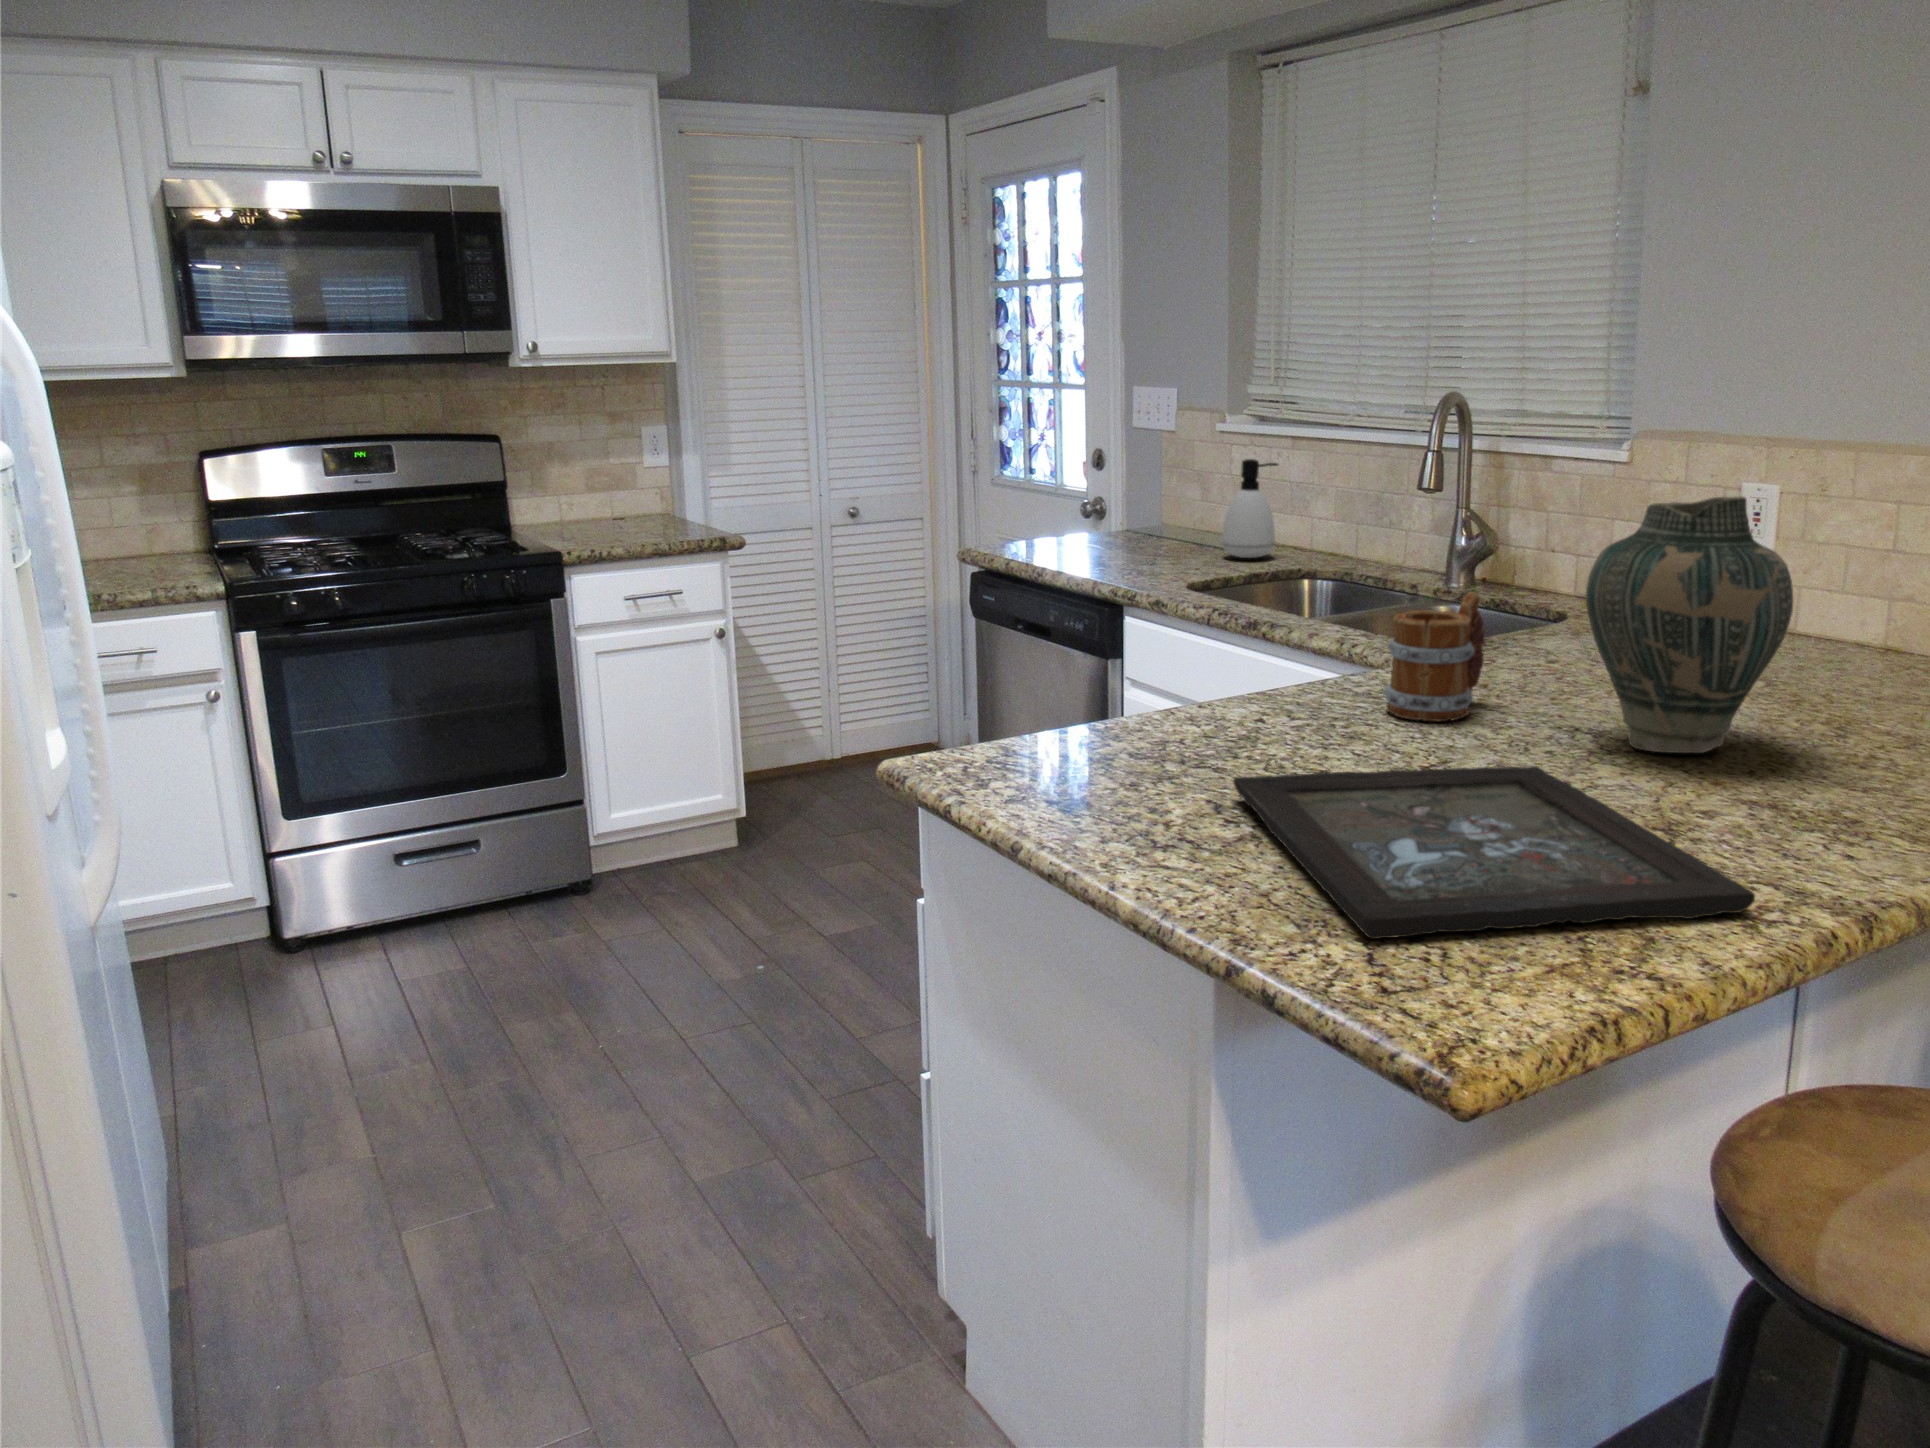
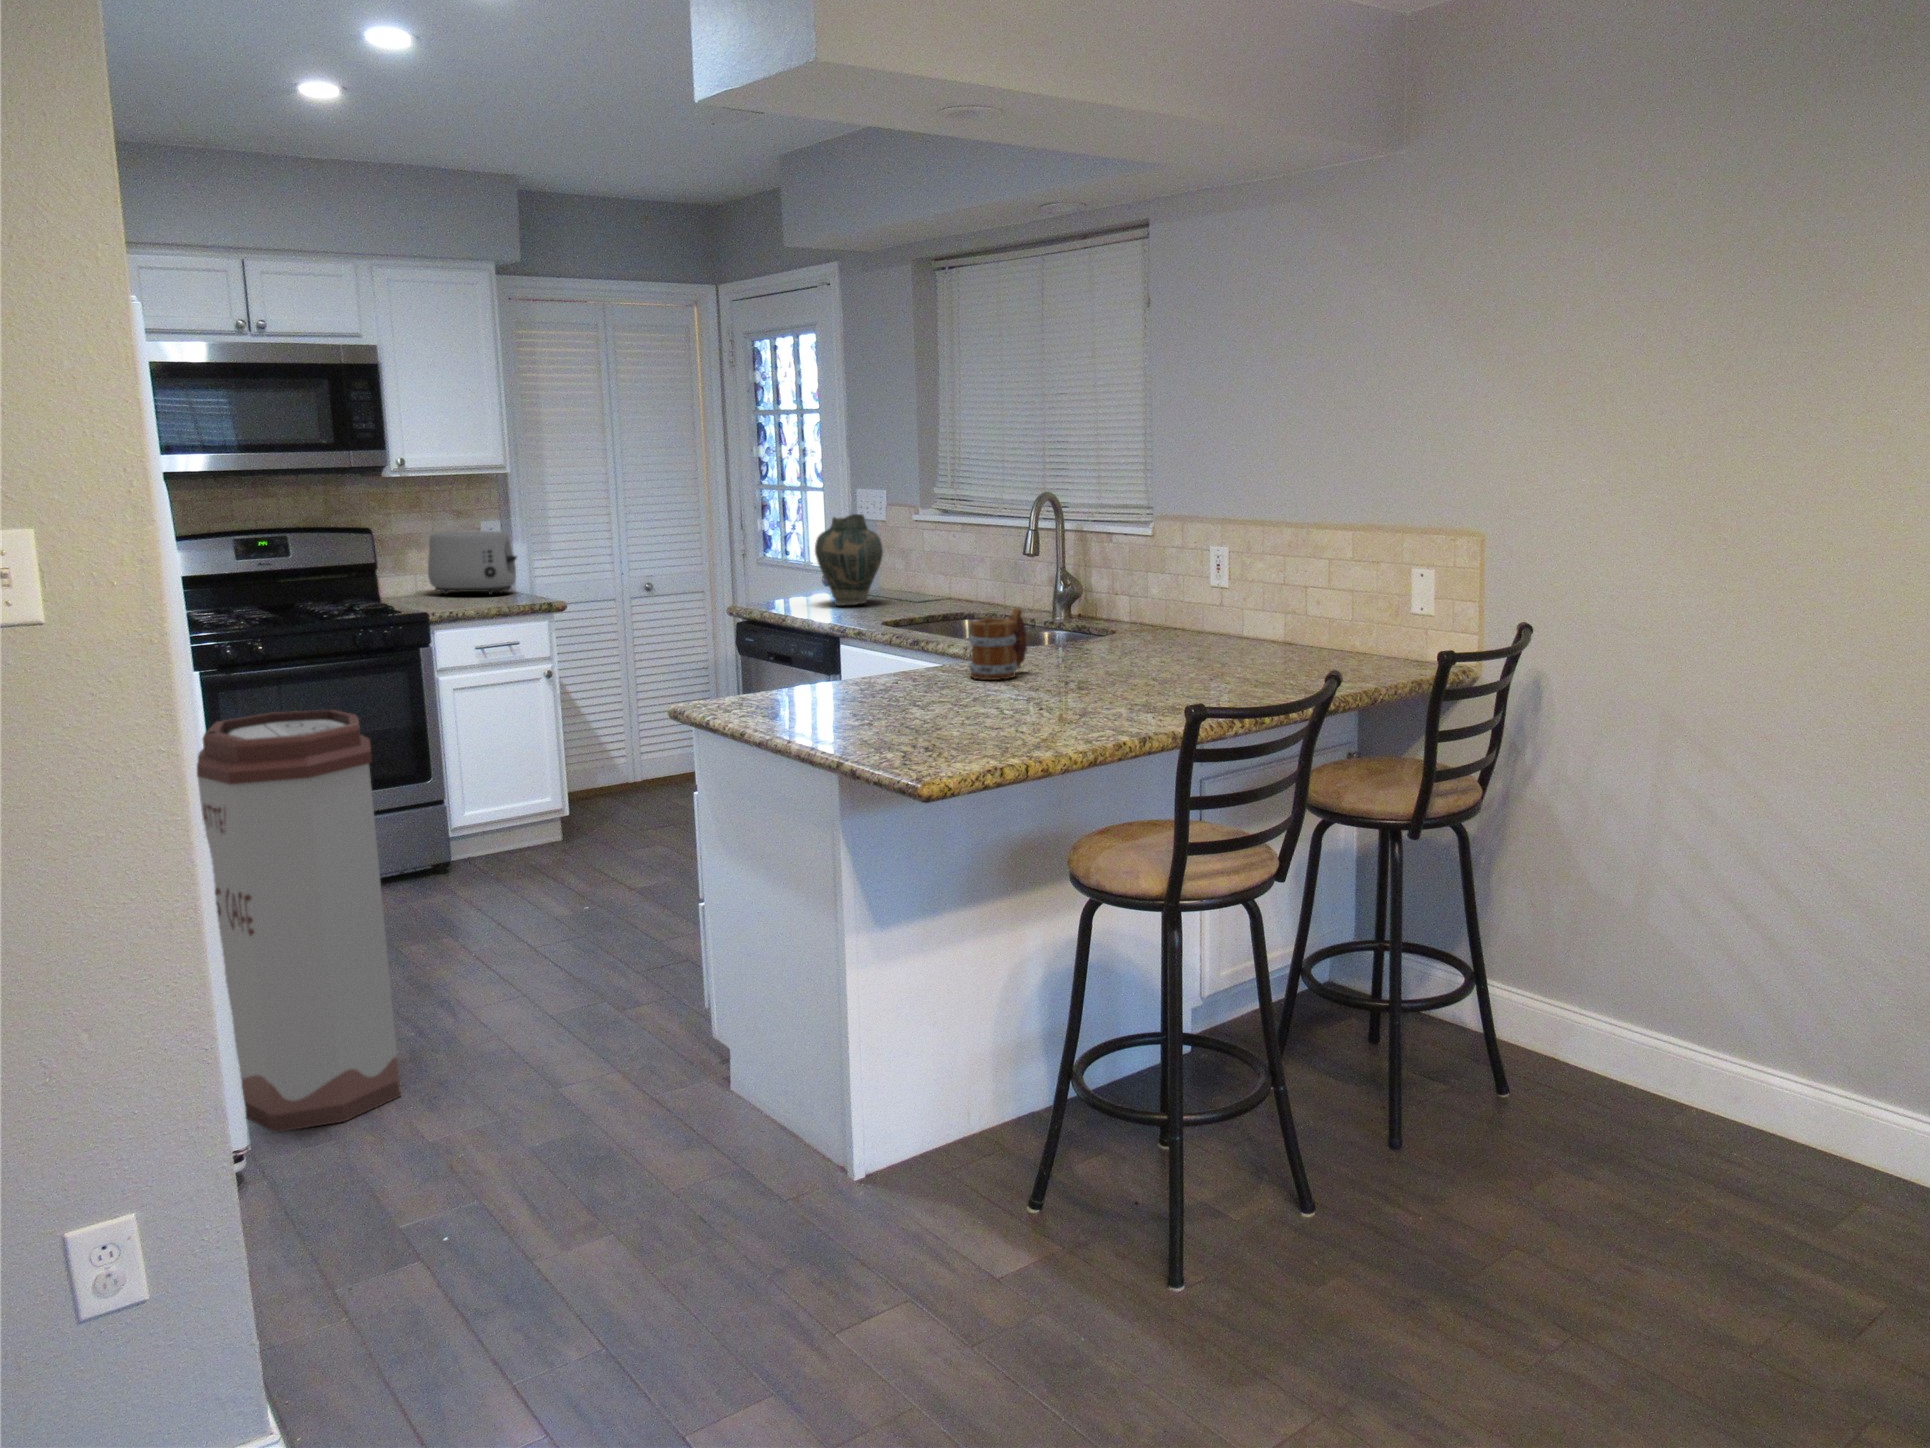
toaster: none [571,441,683,526] -> present [428,532,517,595]
soap dispenser: present [1222,459,1278,558] -> none [912,538,948,606]
vase: present [1585,497,1793,753] -> present [815,514,883,606]
trash can: none [130,727,467,1392] -> present [197,710,401,1132]
tray: present [1233,766,1755,939] -> none [864,691,1091,751]

